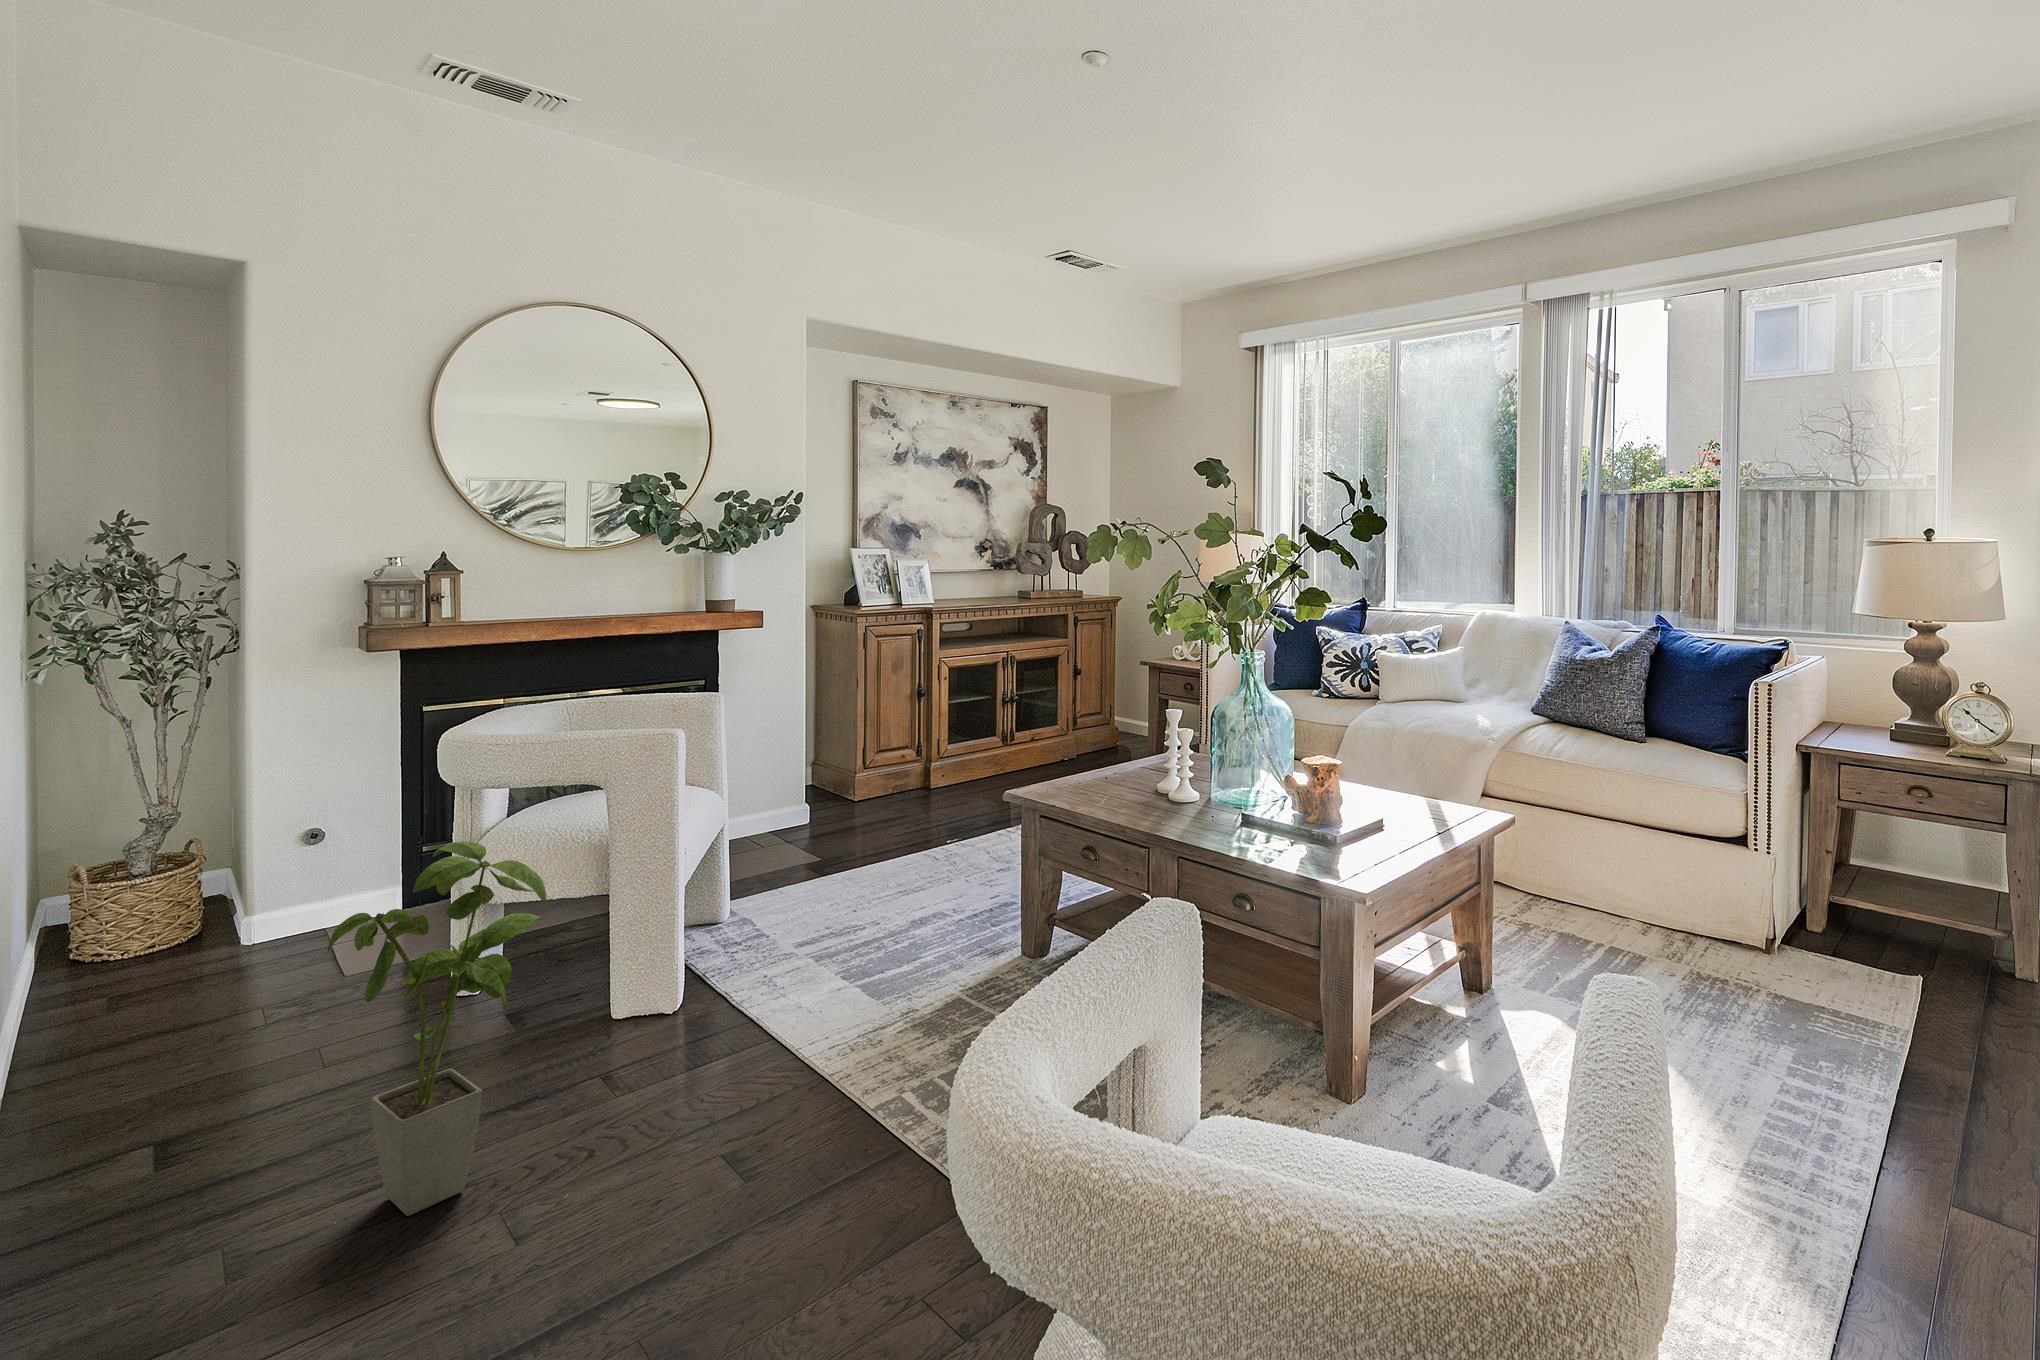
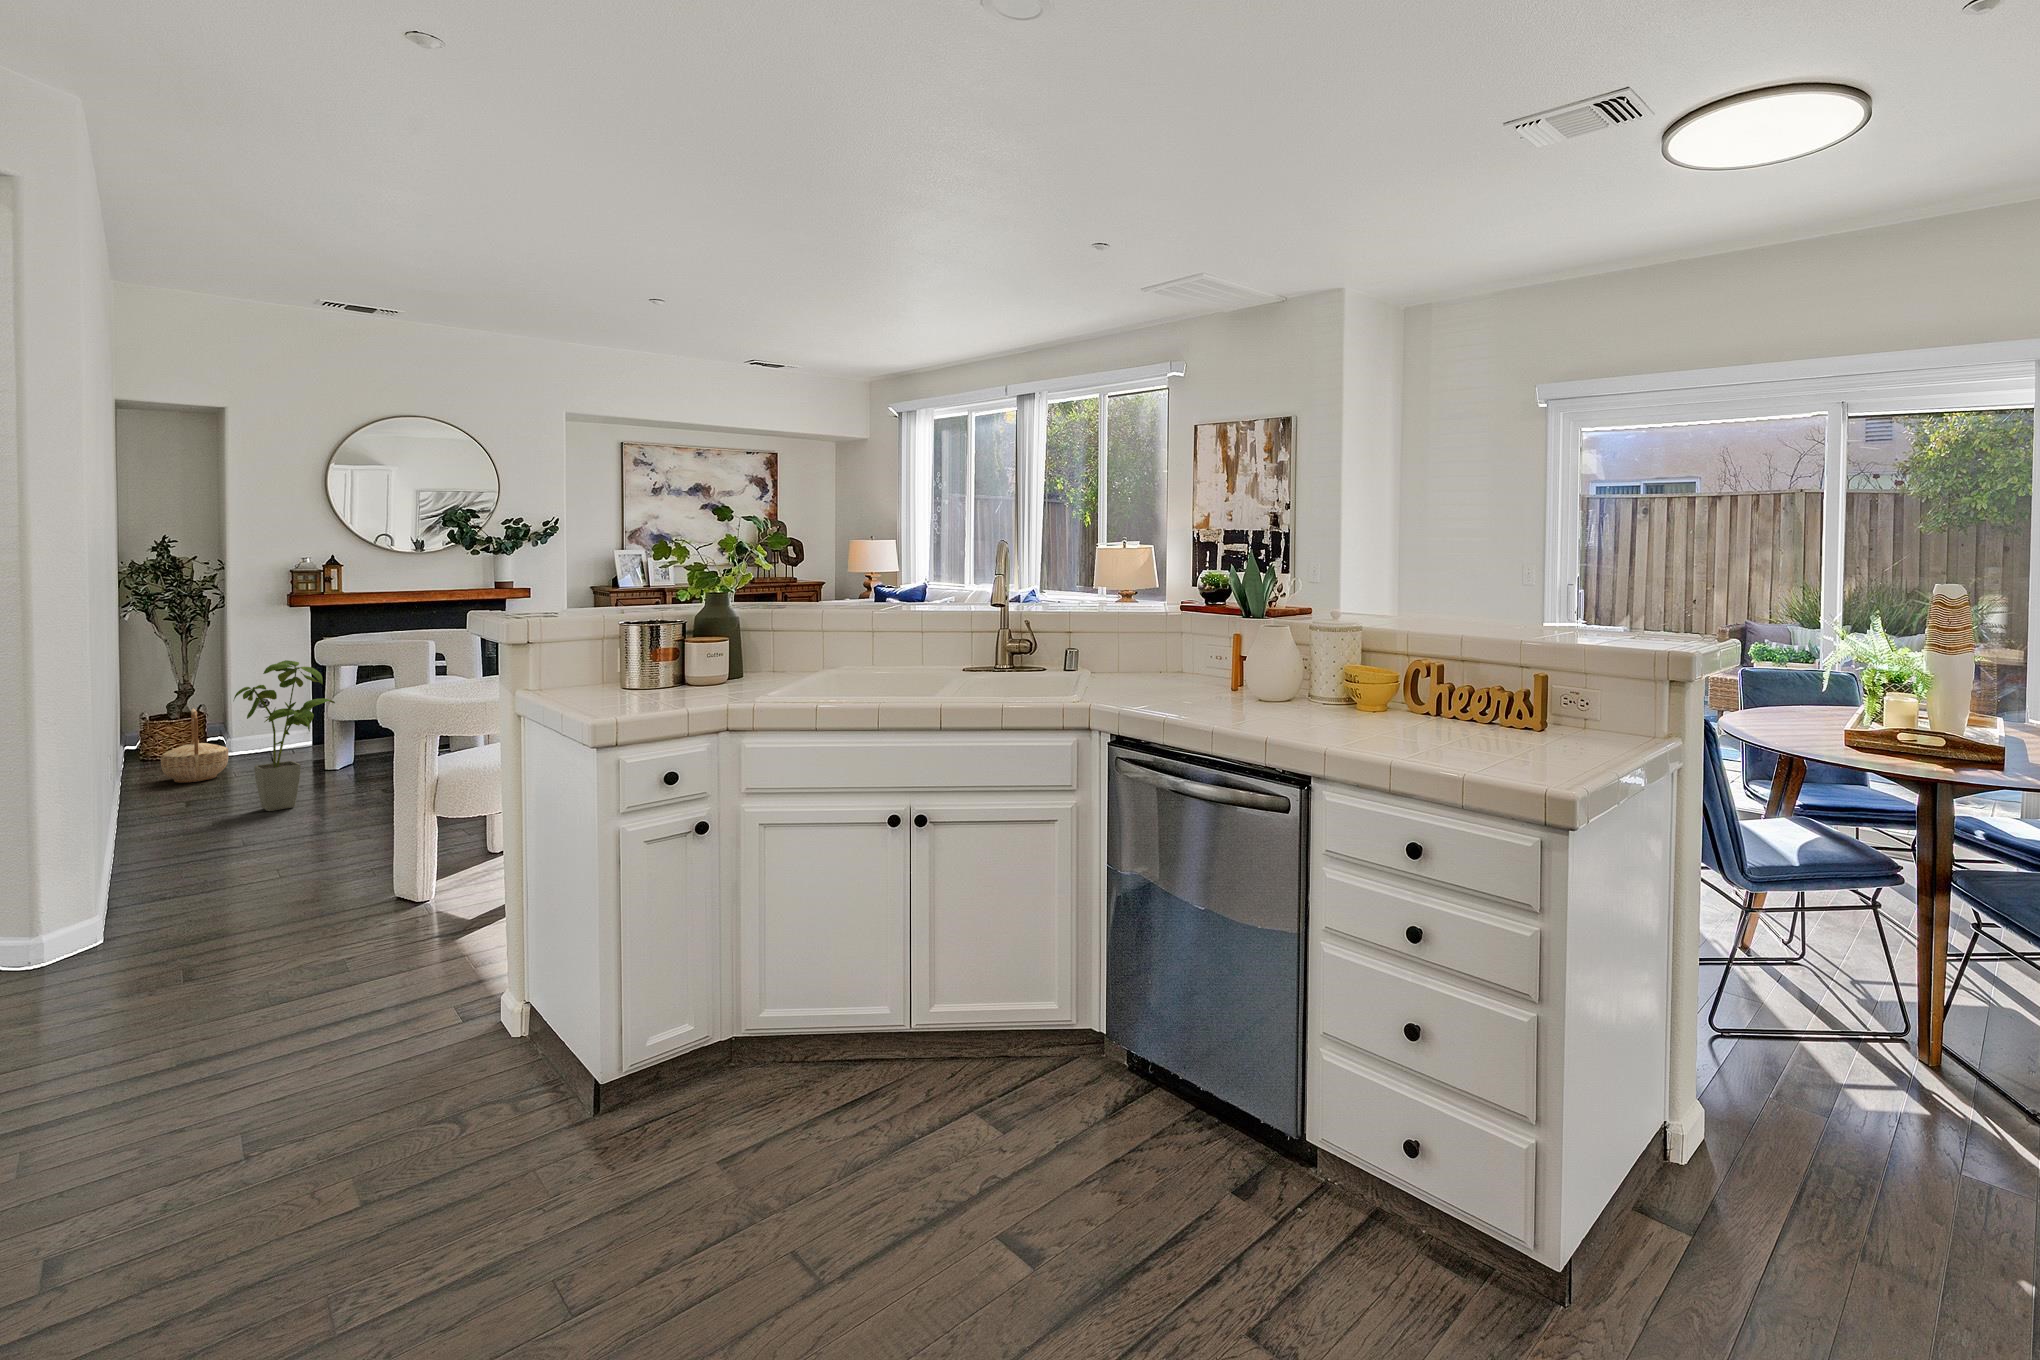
basket: none [118,887,264,1060] -> present [161,709,228,783]

